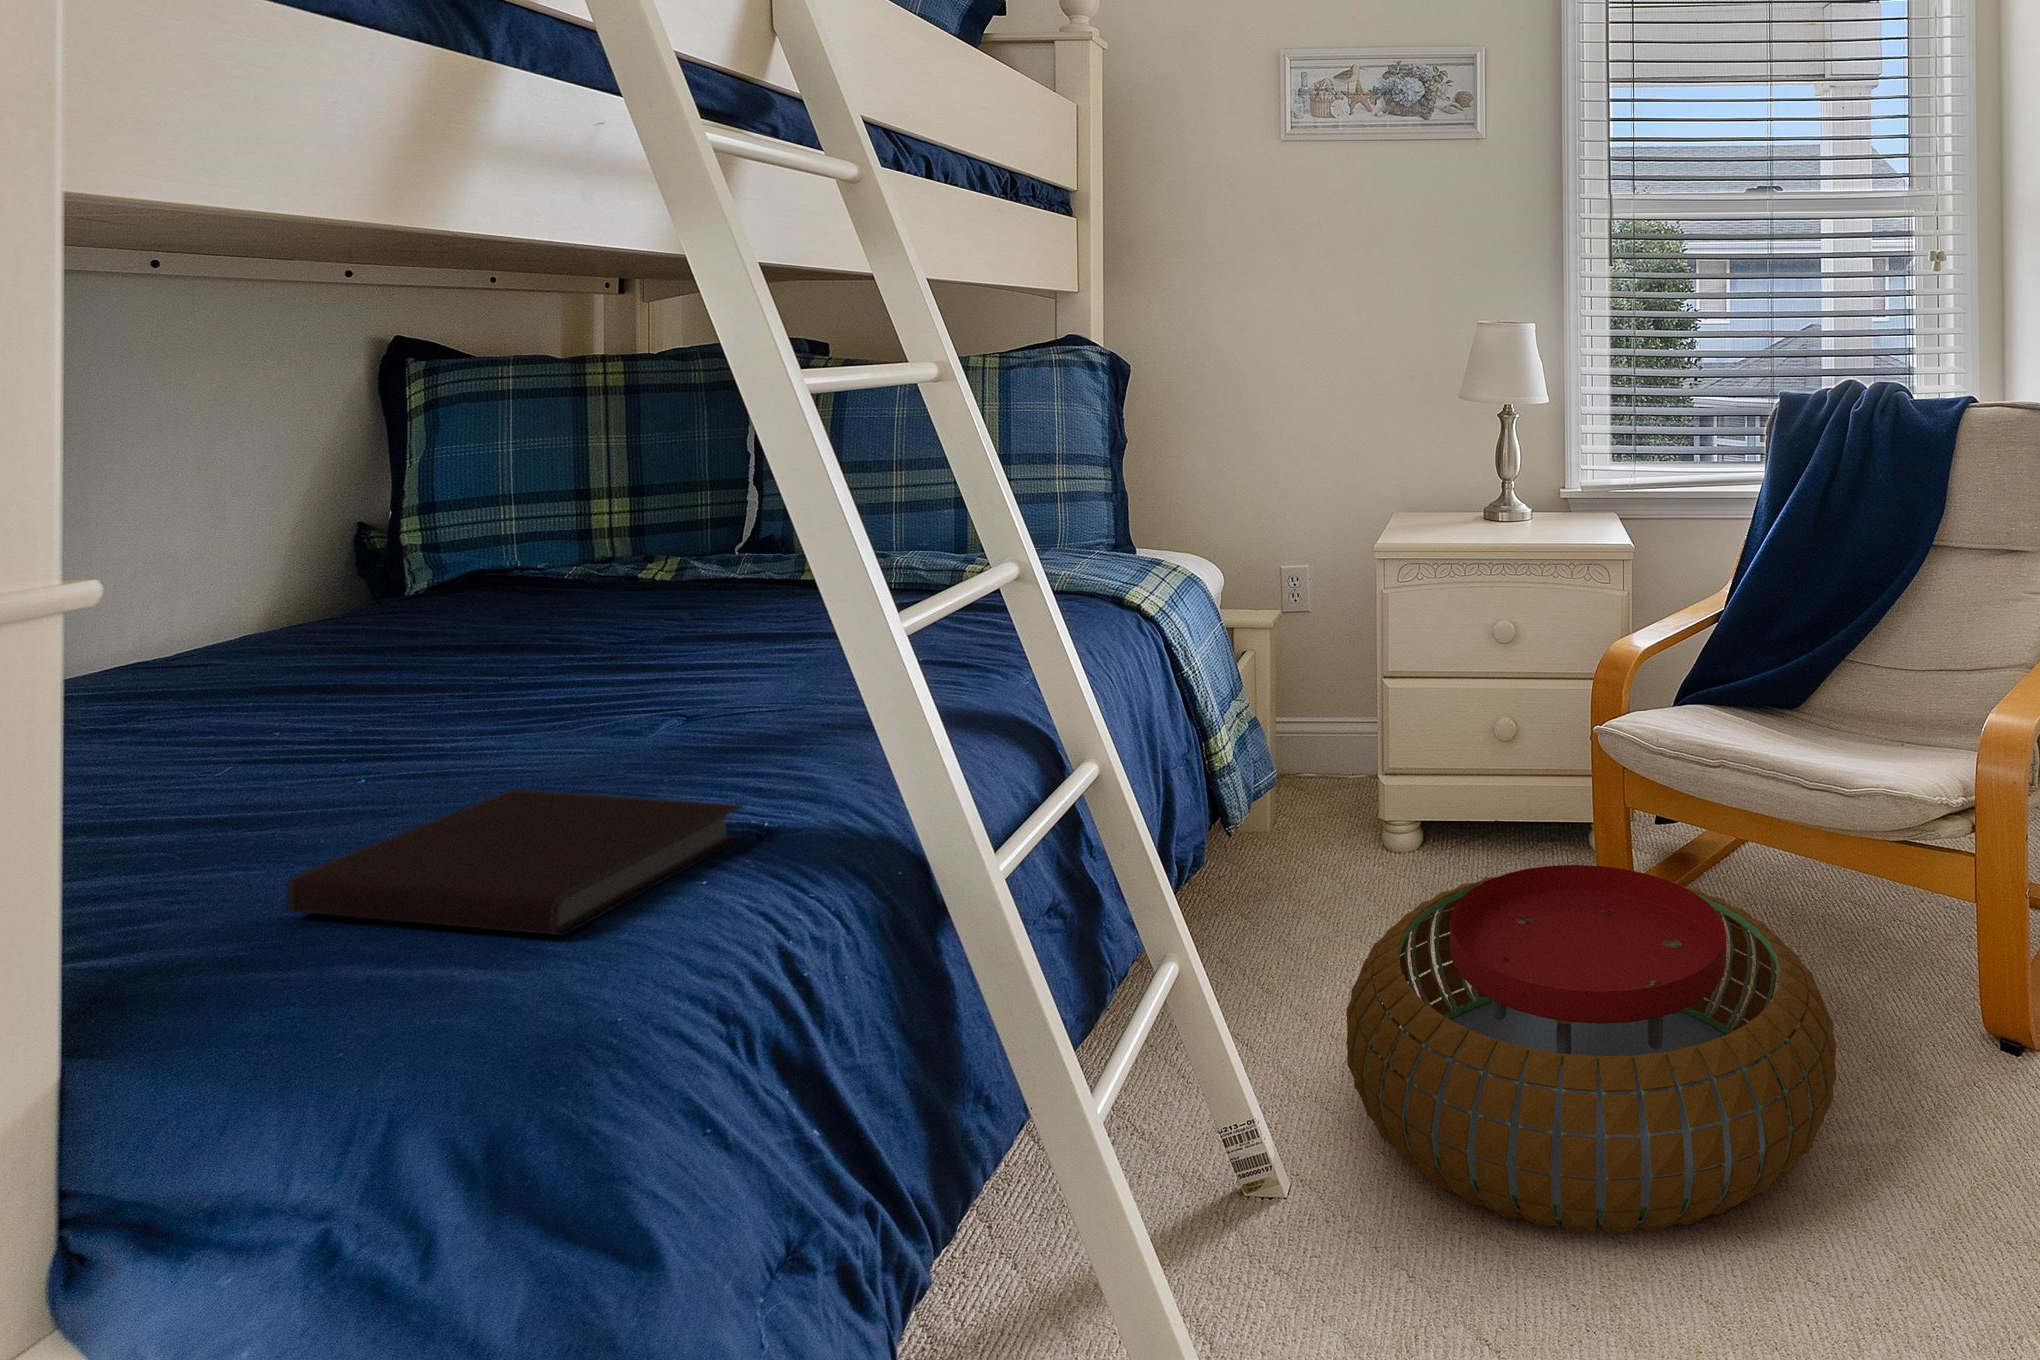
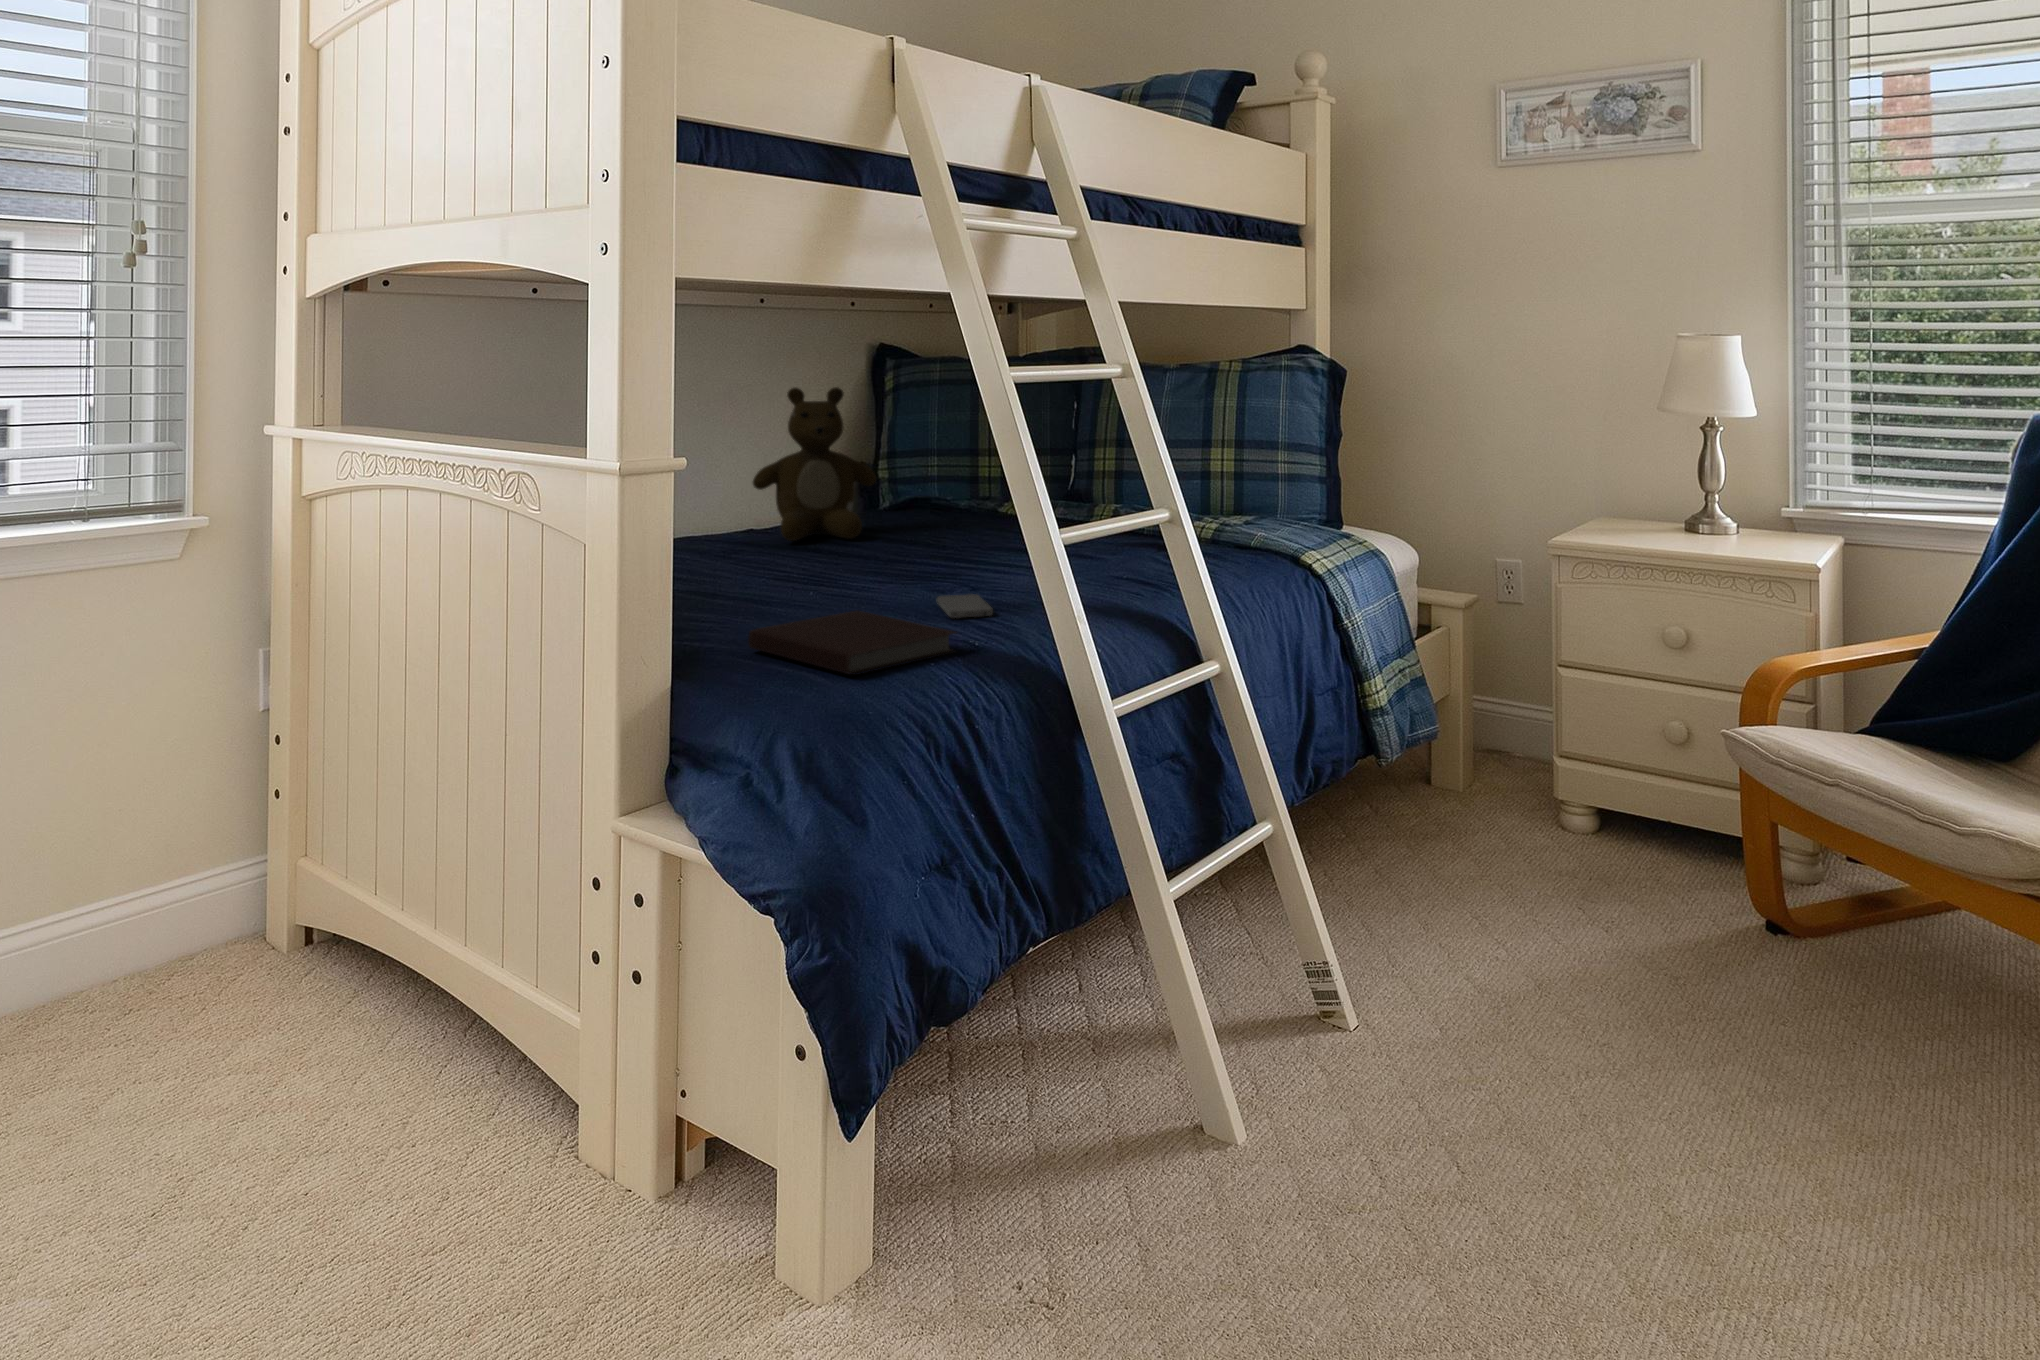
teddy bear: none [192,402,446,655] -> present [753,387,876,541]
smartphone: none [642,718,760,768] -> present [937,594,993,618]
pouf: present [1346,865,1836,1234] -> none [1419,835,1894,1146]

